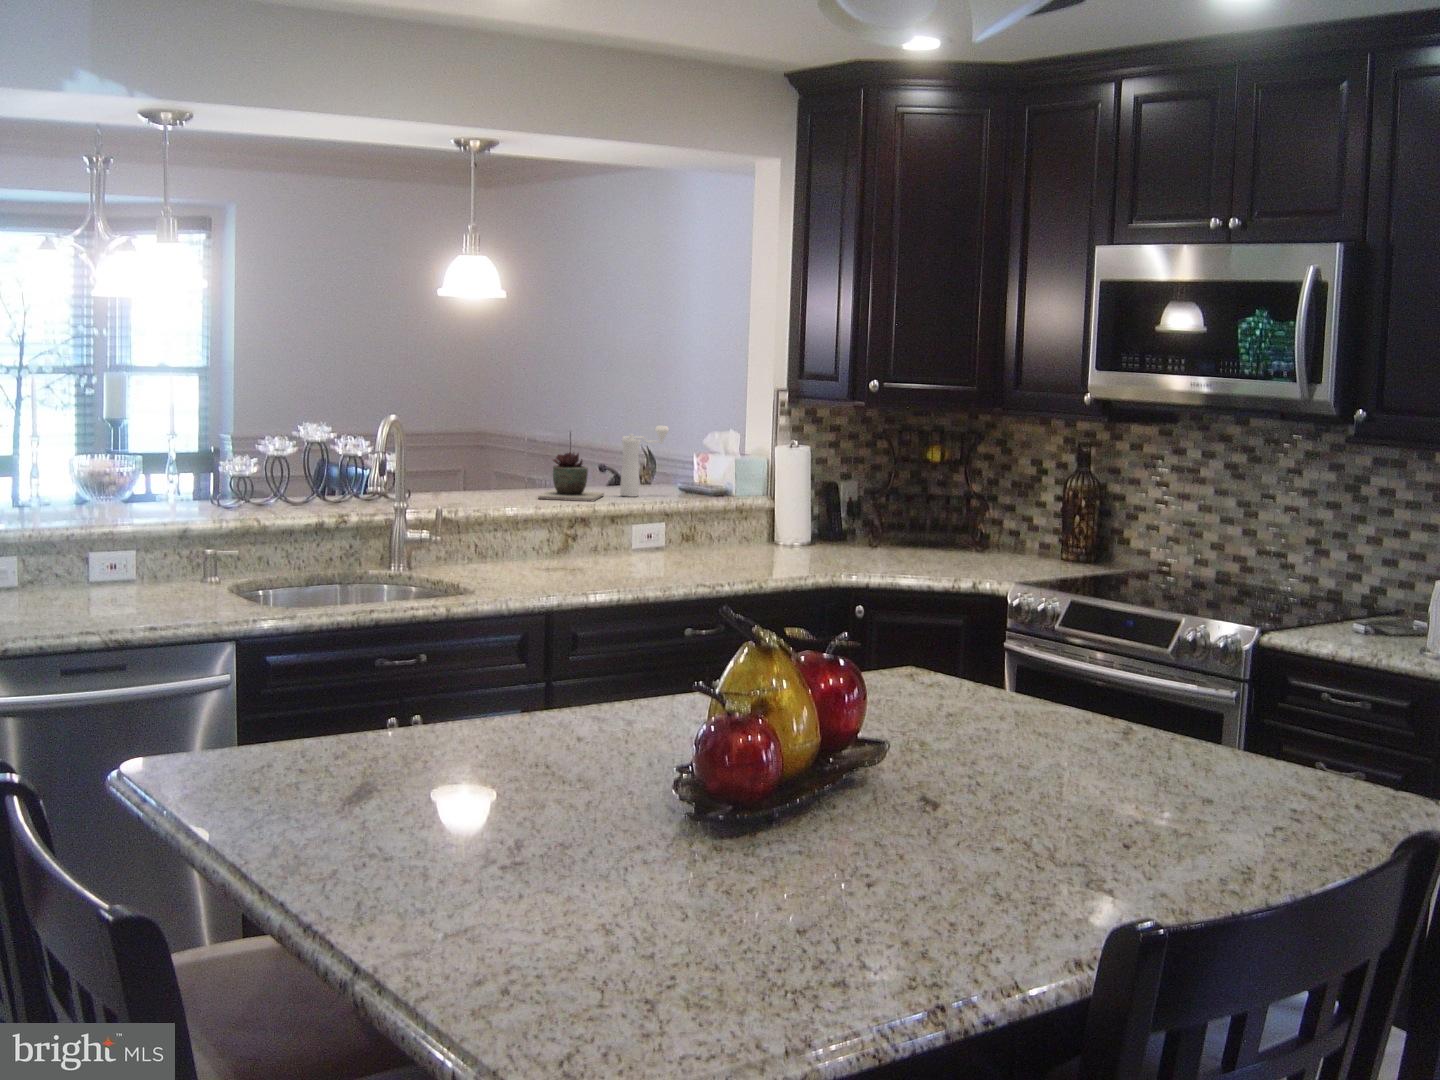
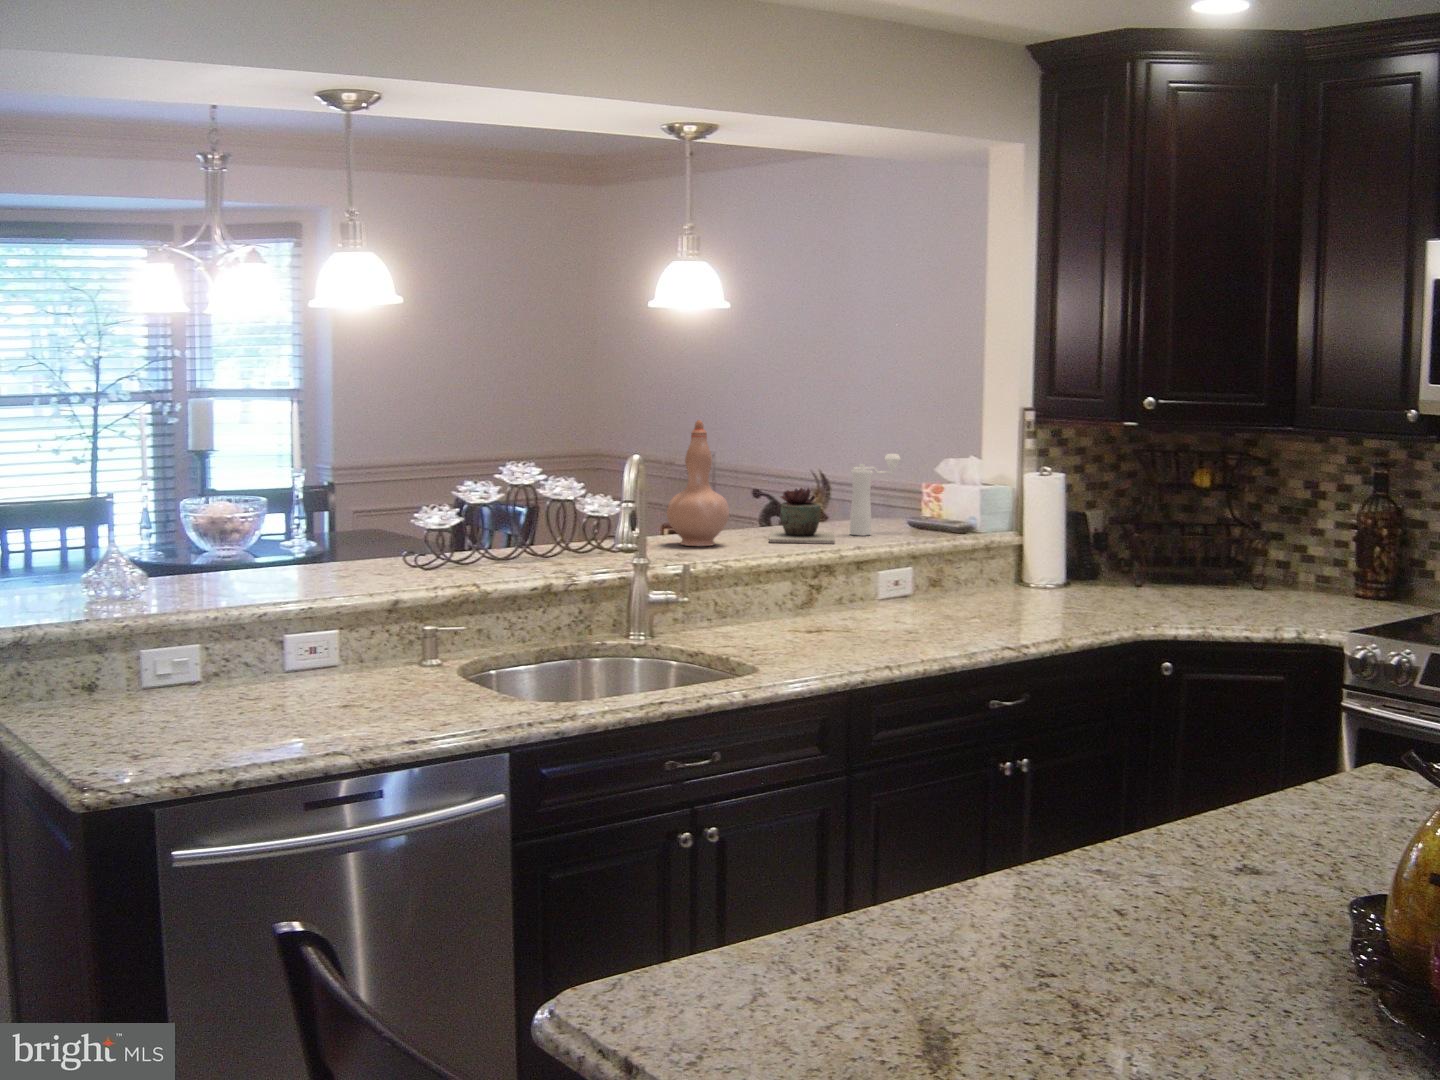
vase: none [446,391,501,500] -> present [667,420,729,546]

